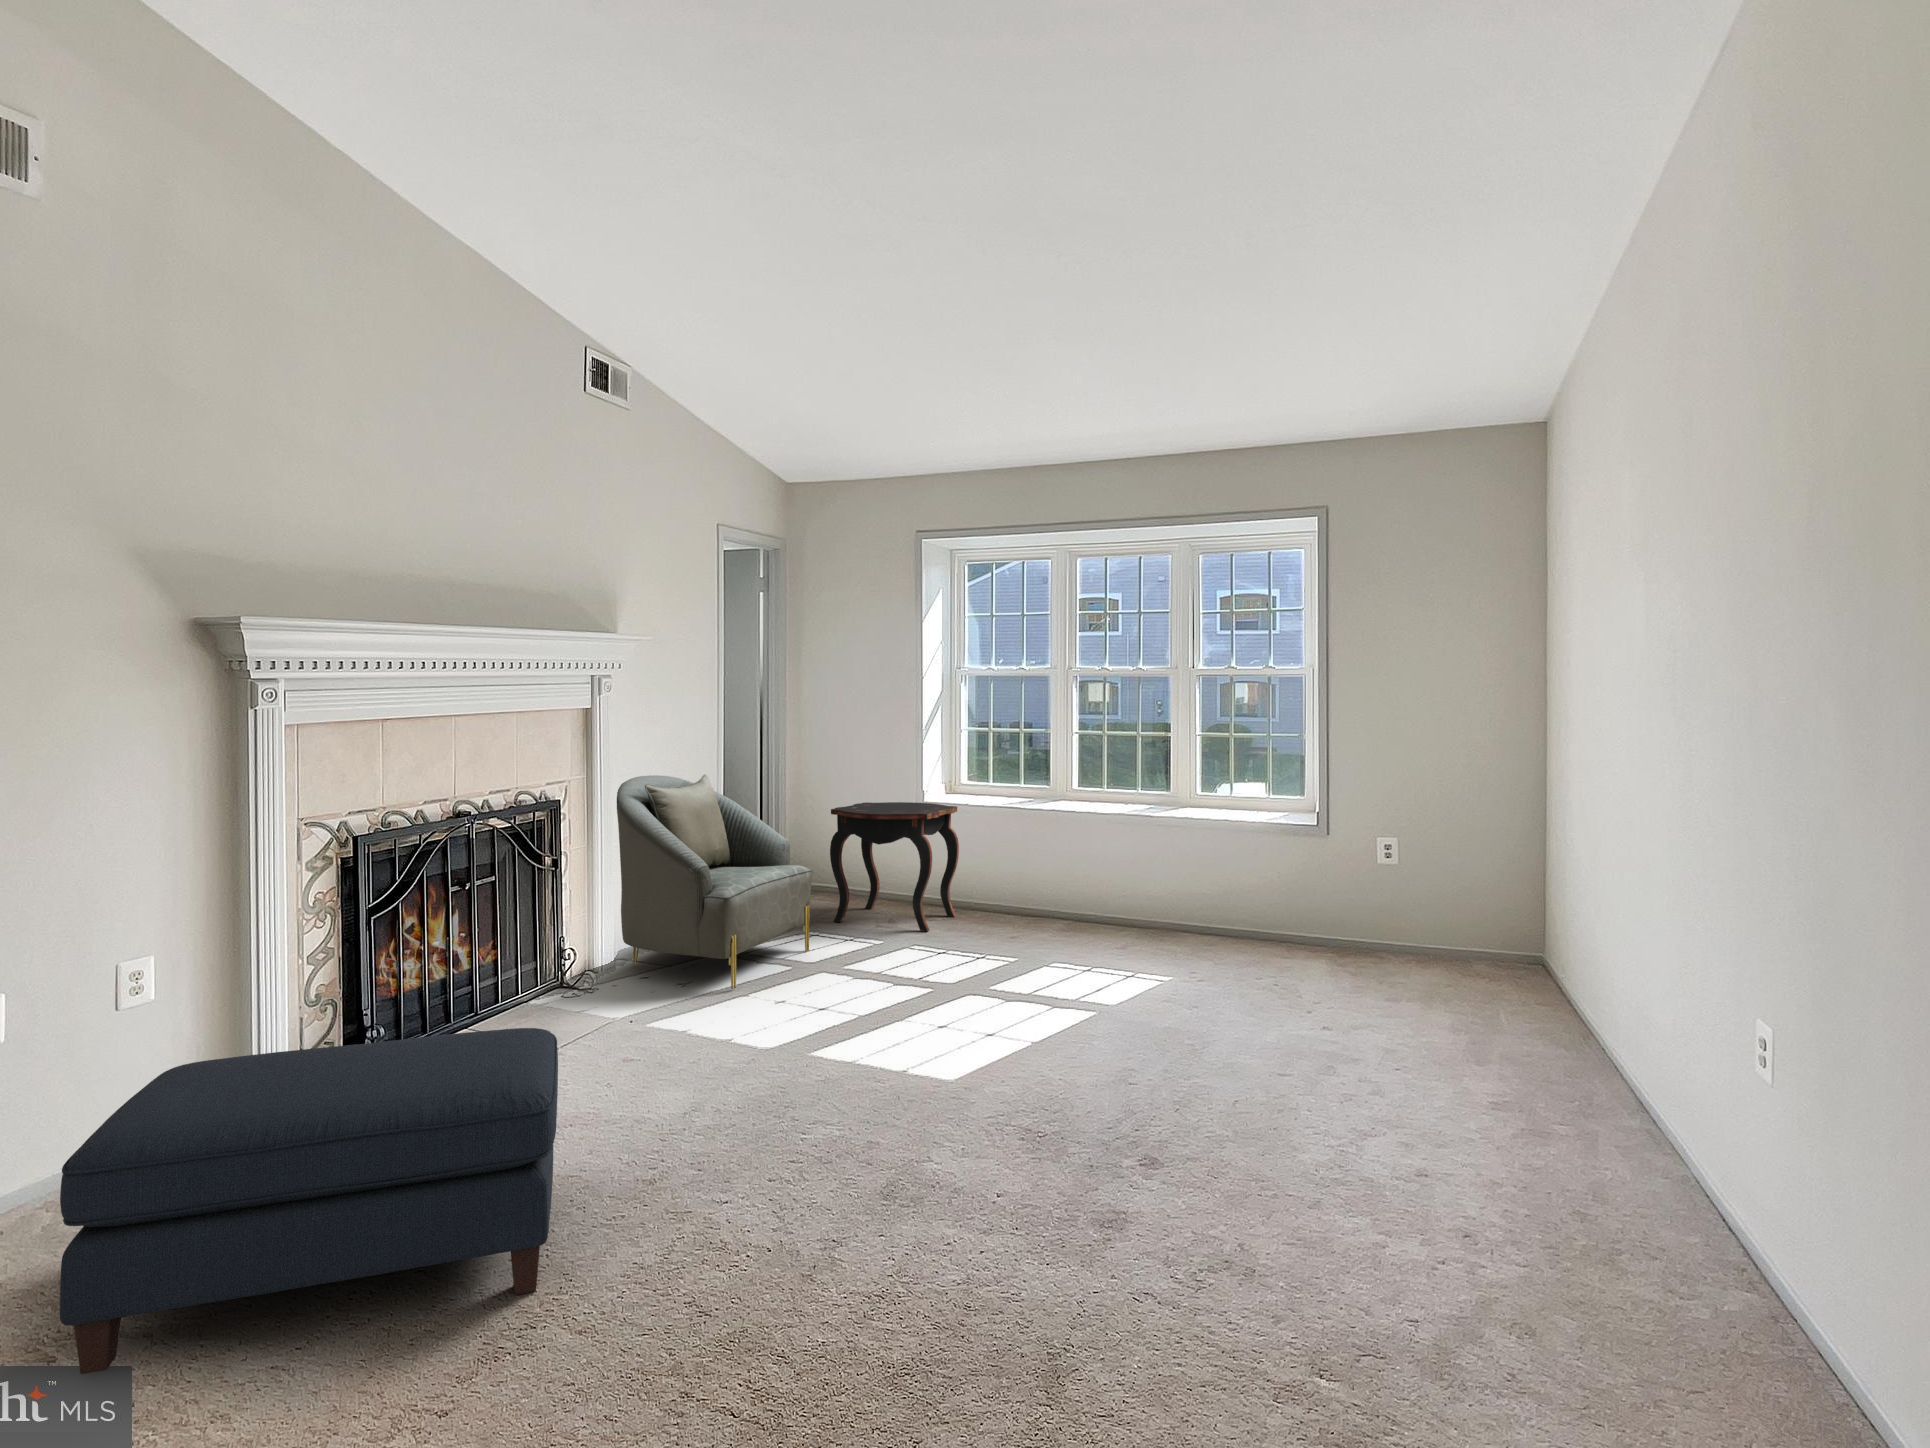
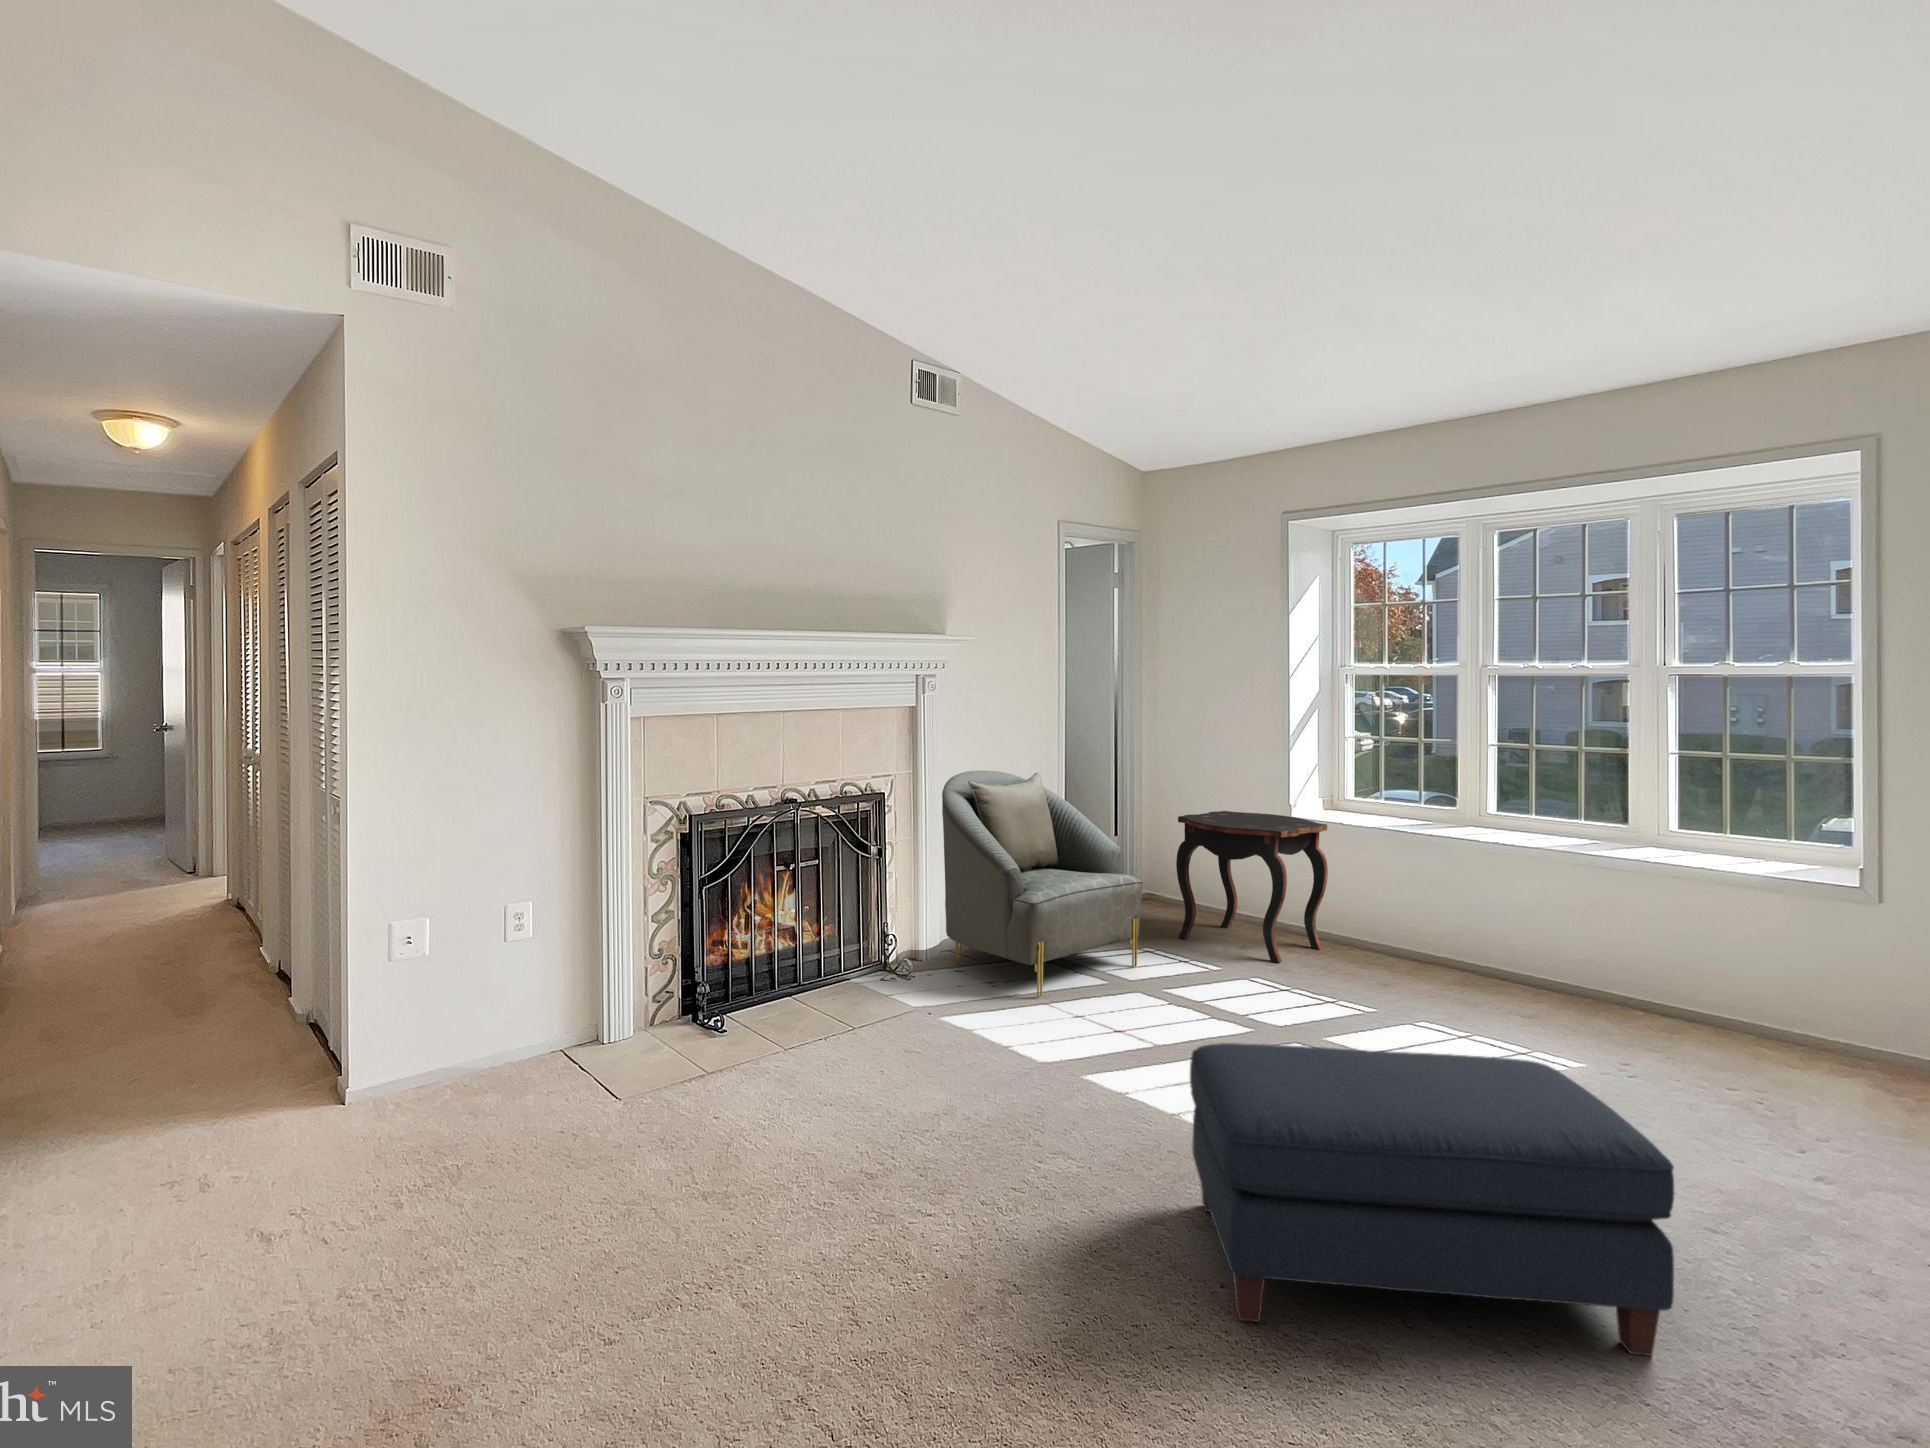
ottoman: present [60,1028,558,1374] -> present [1190,1043,1674,1356]

